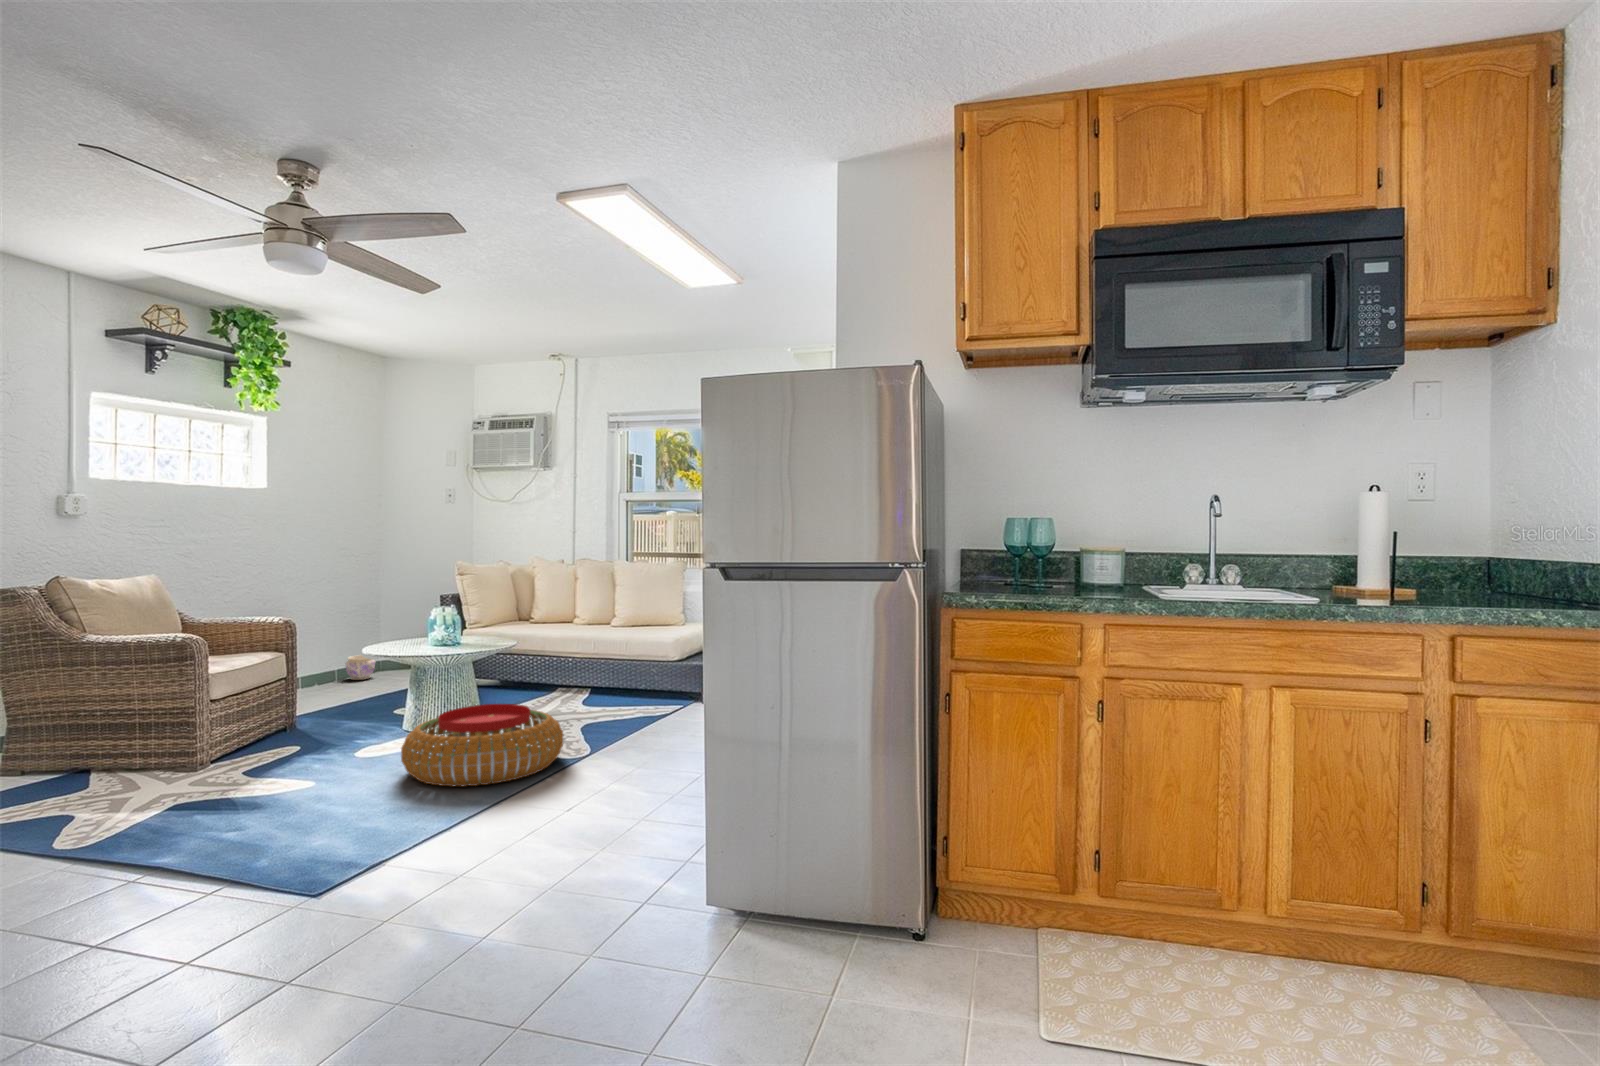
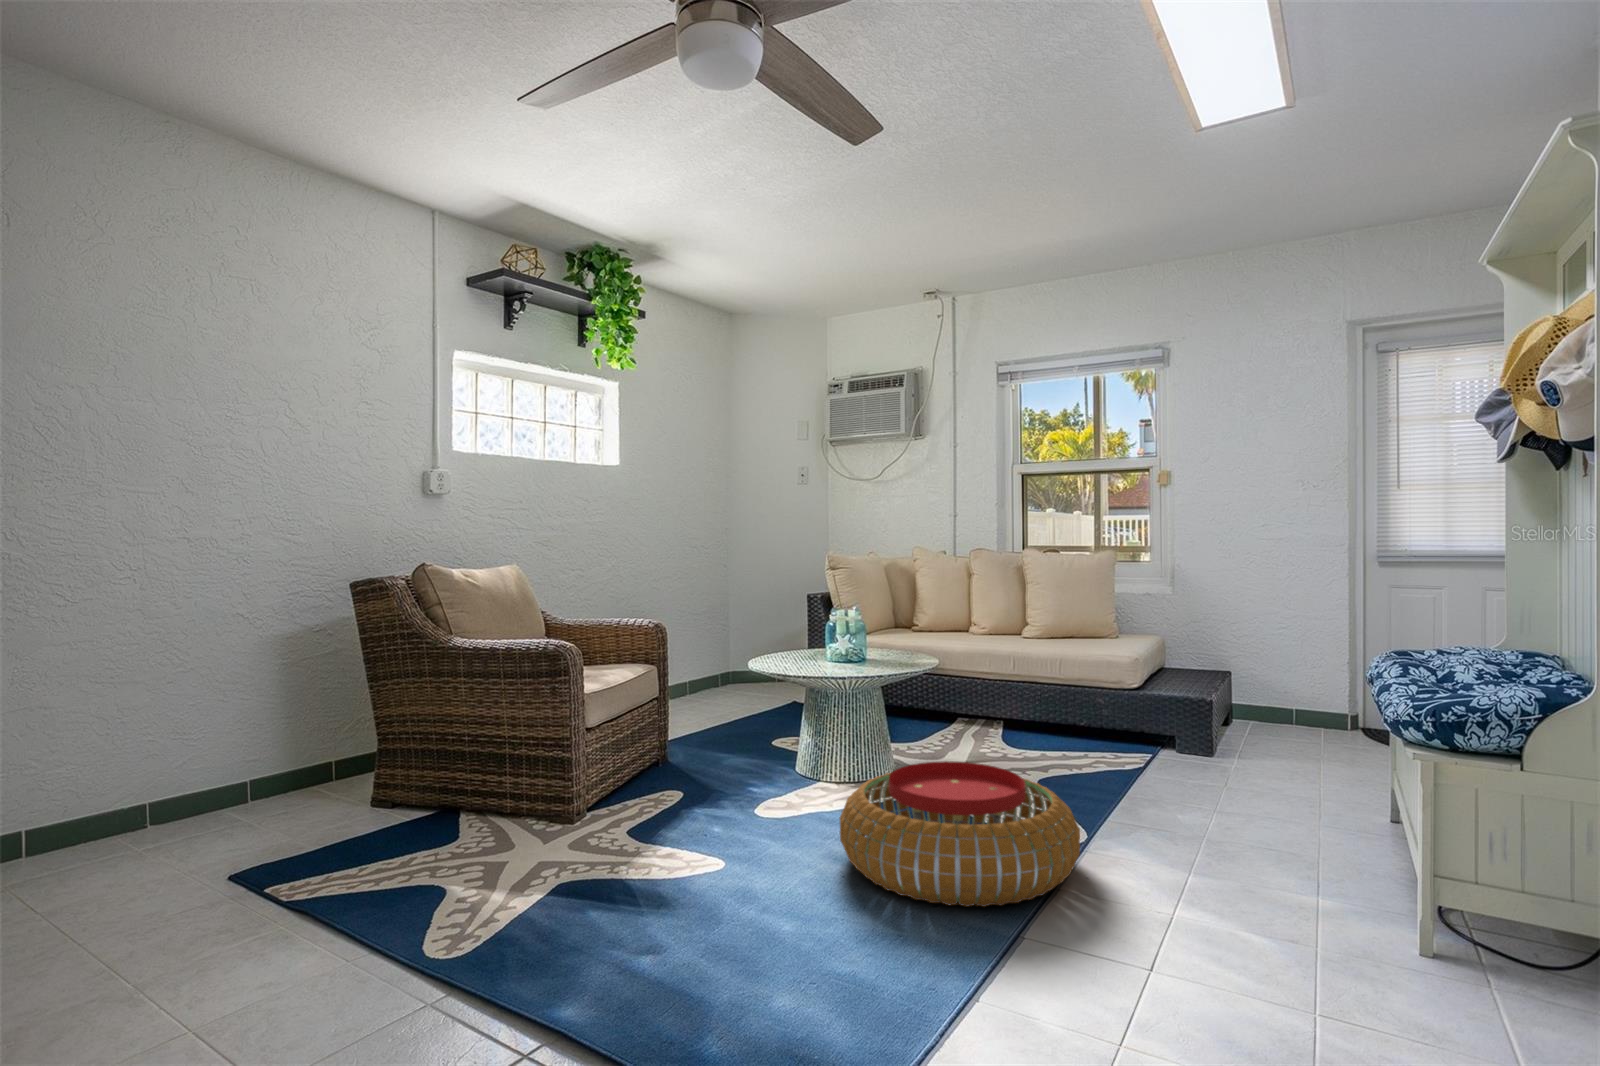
planter: present [346,655,375,680] -> none [697,665,728,695]

